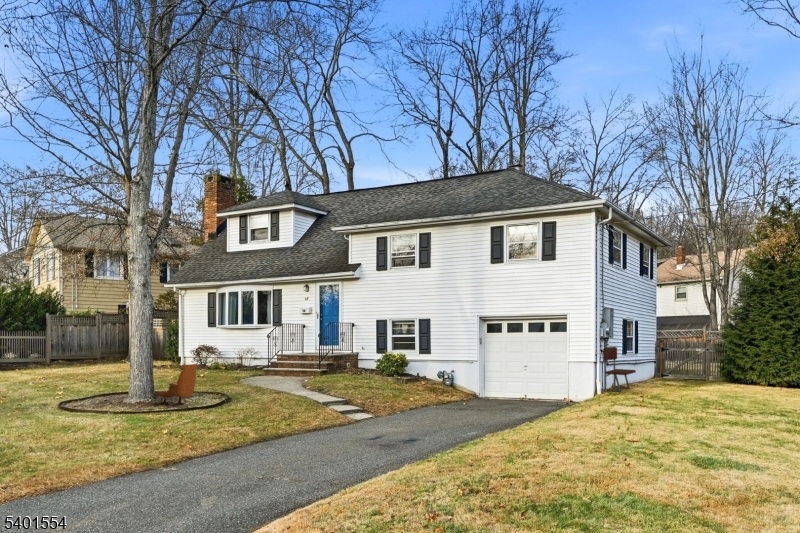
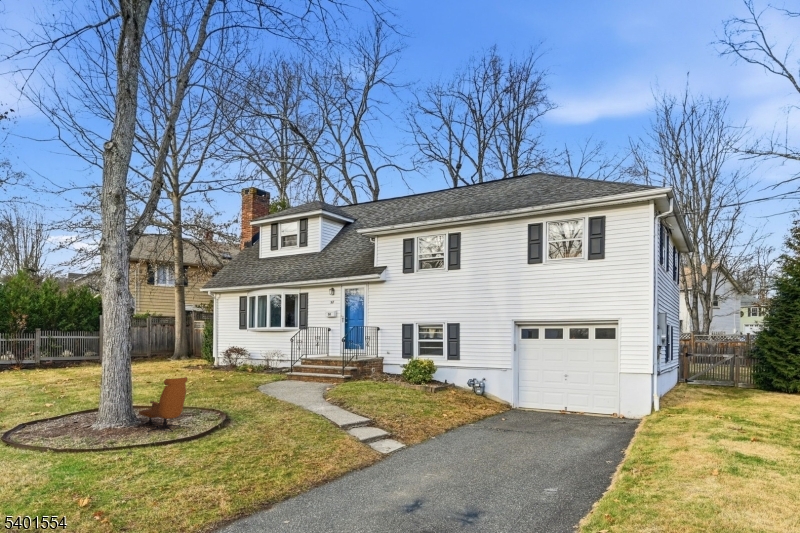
bench: present [603,347,636,392] -> none [659,356,694,408]

